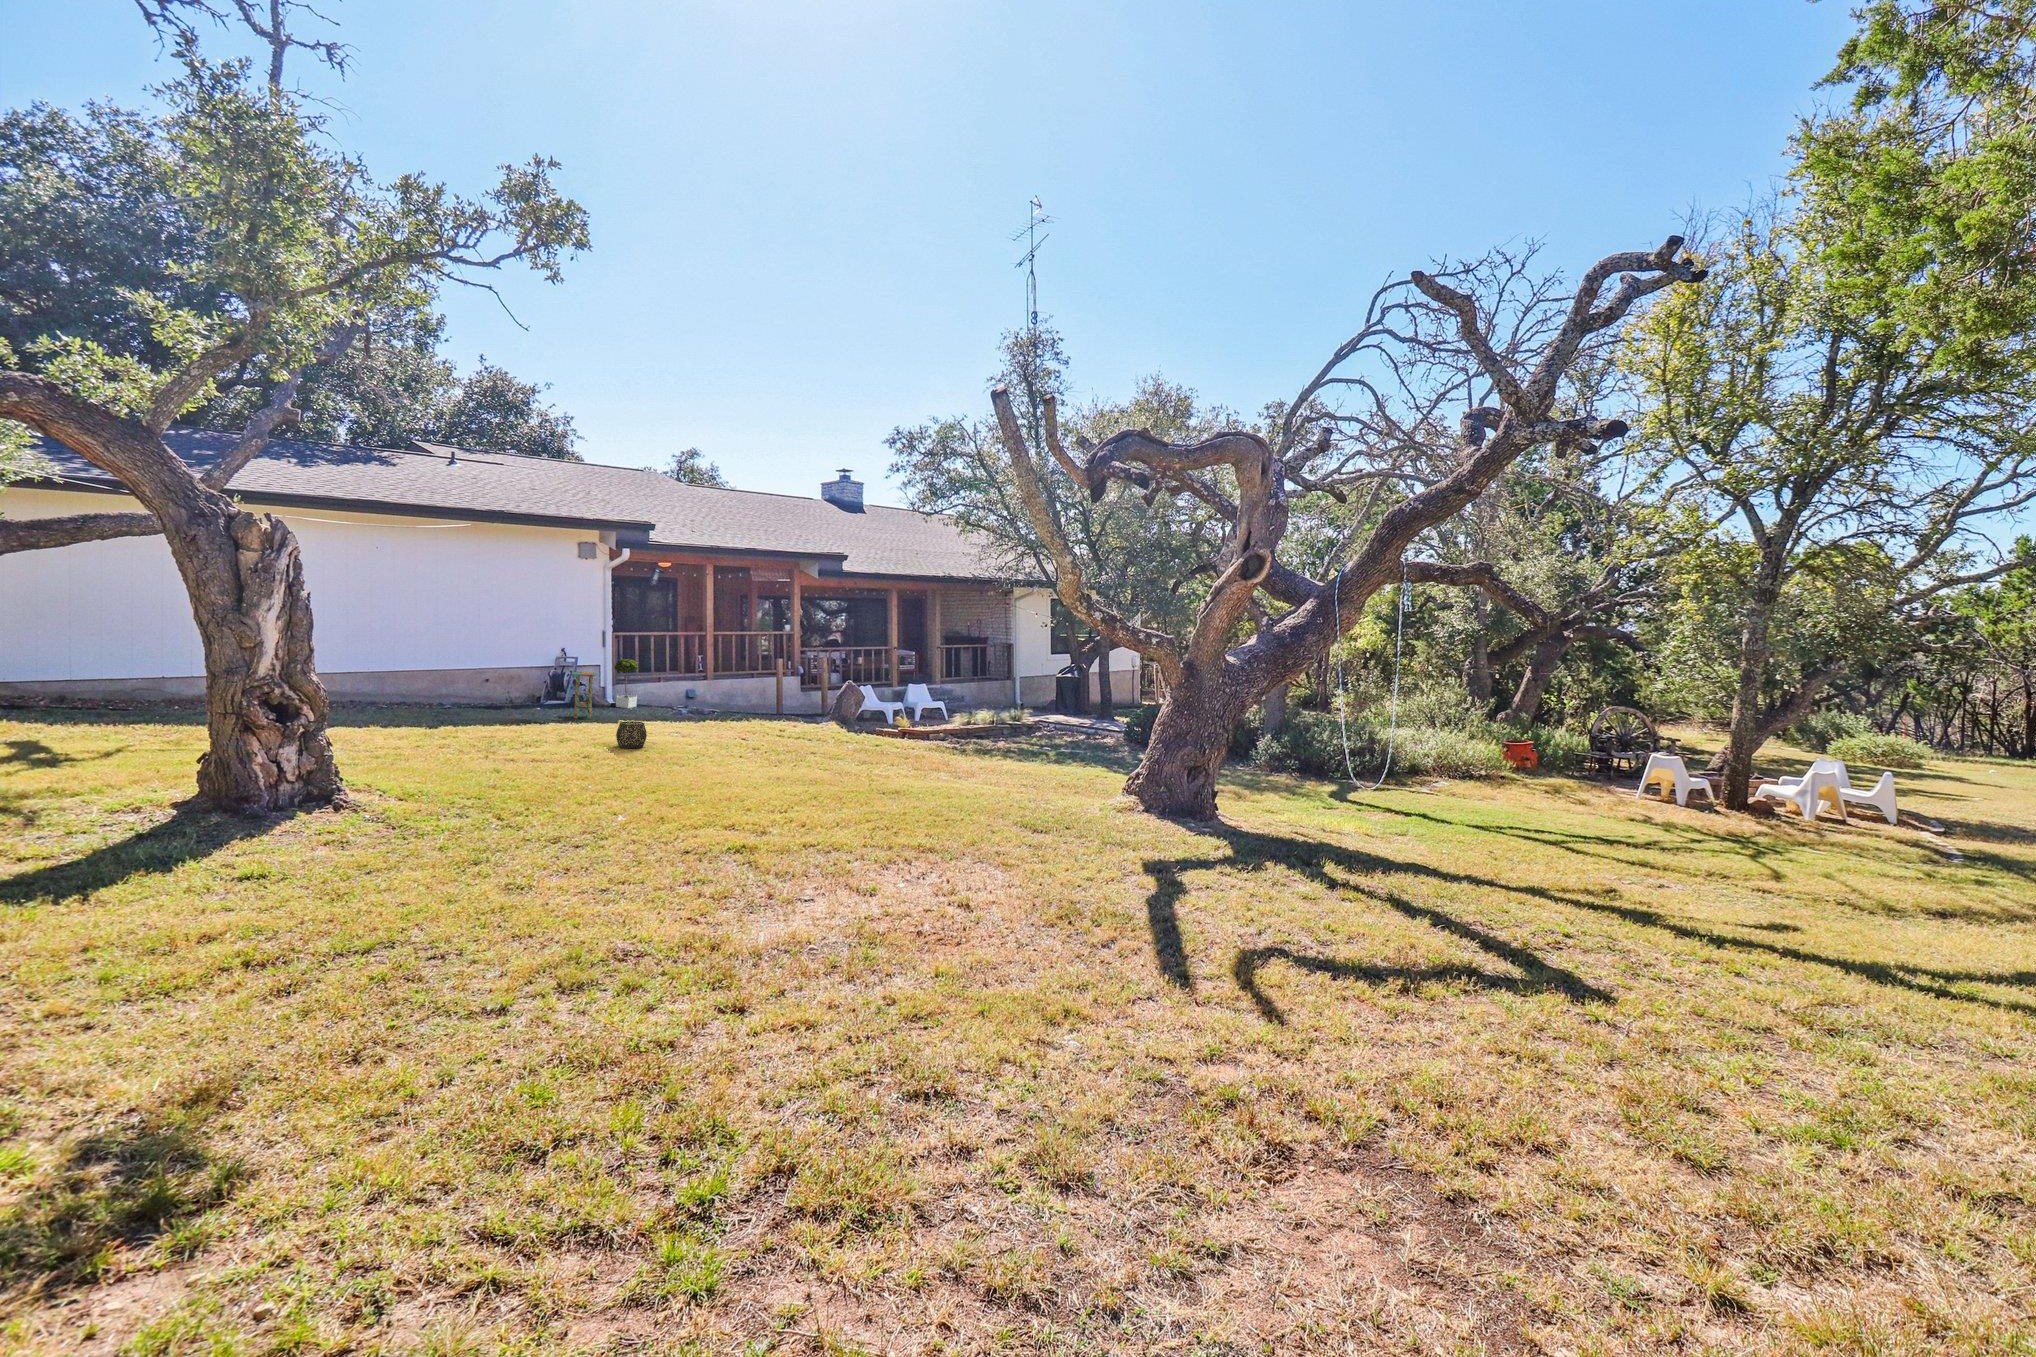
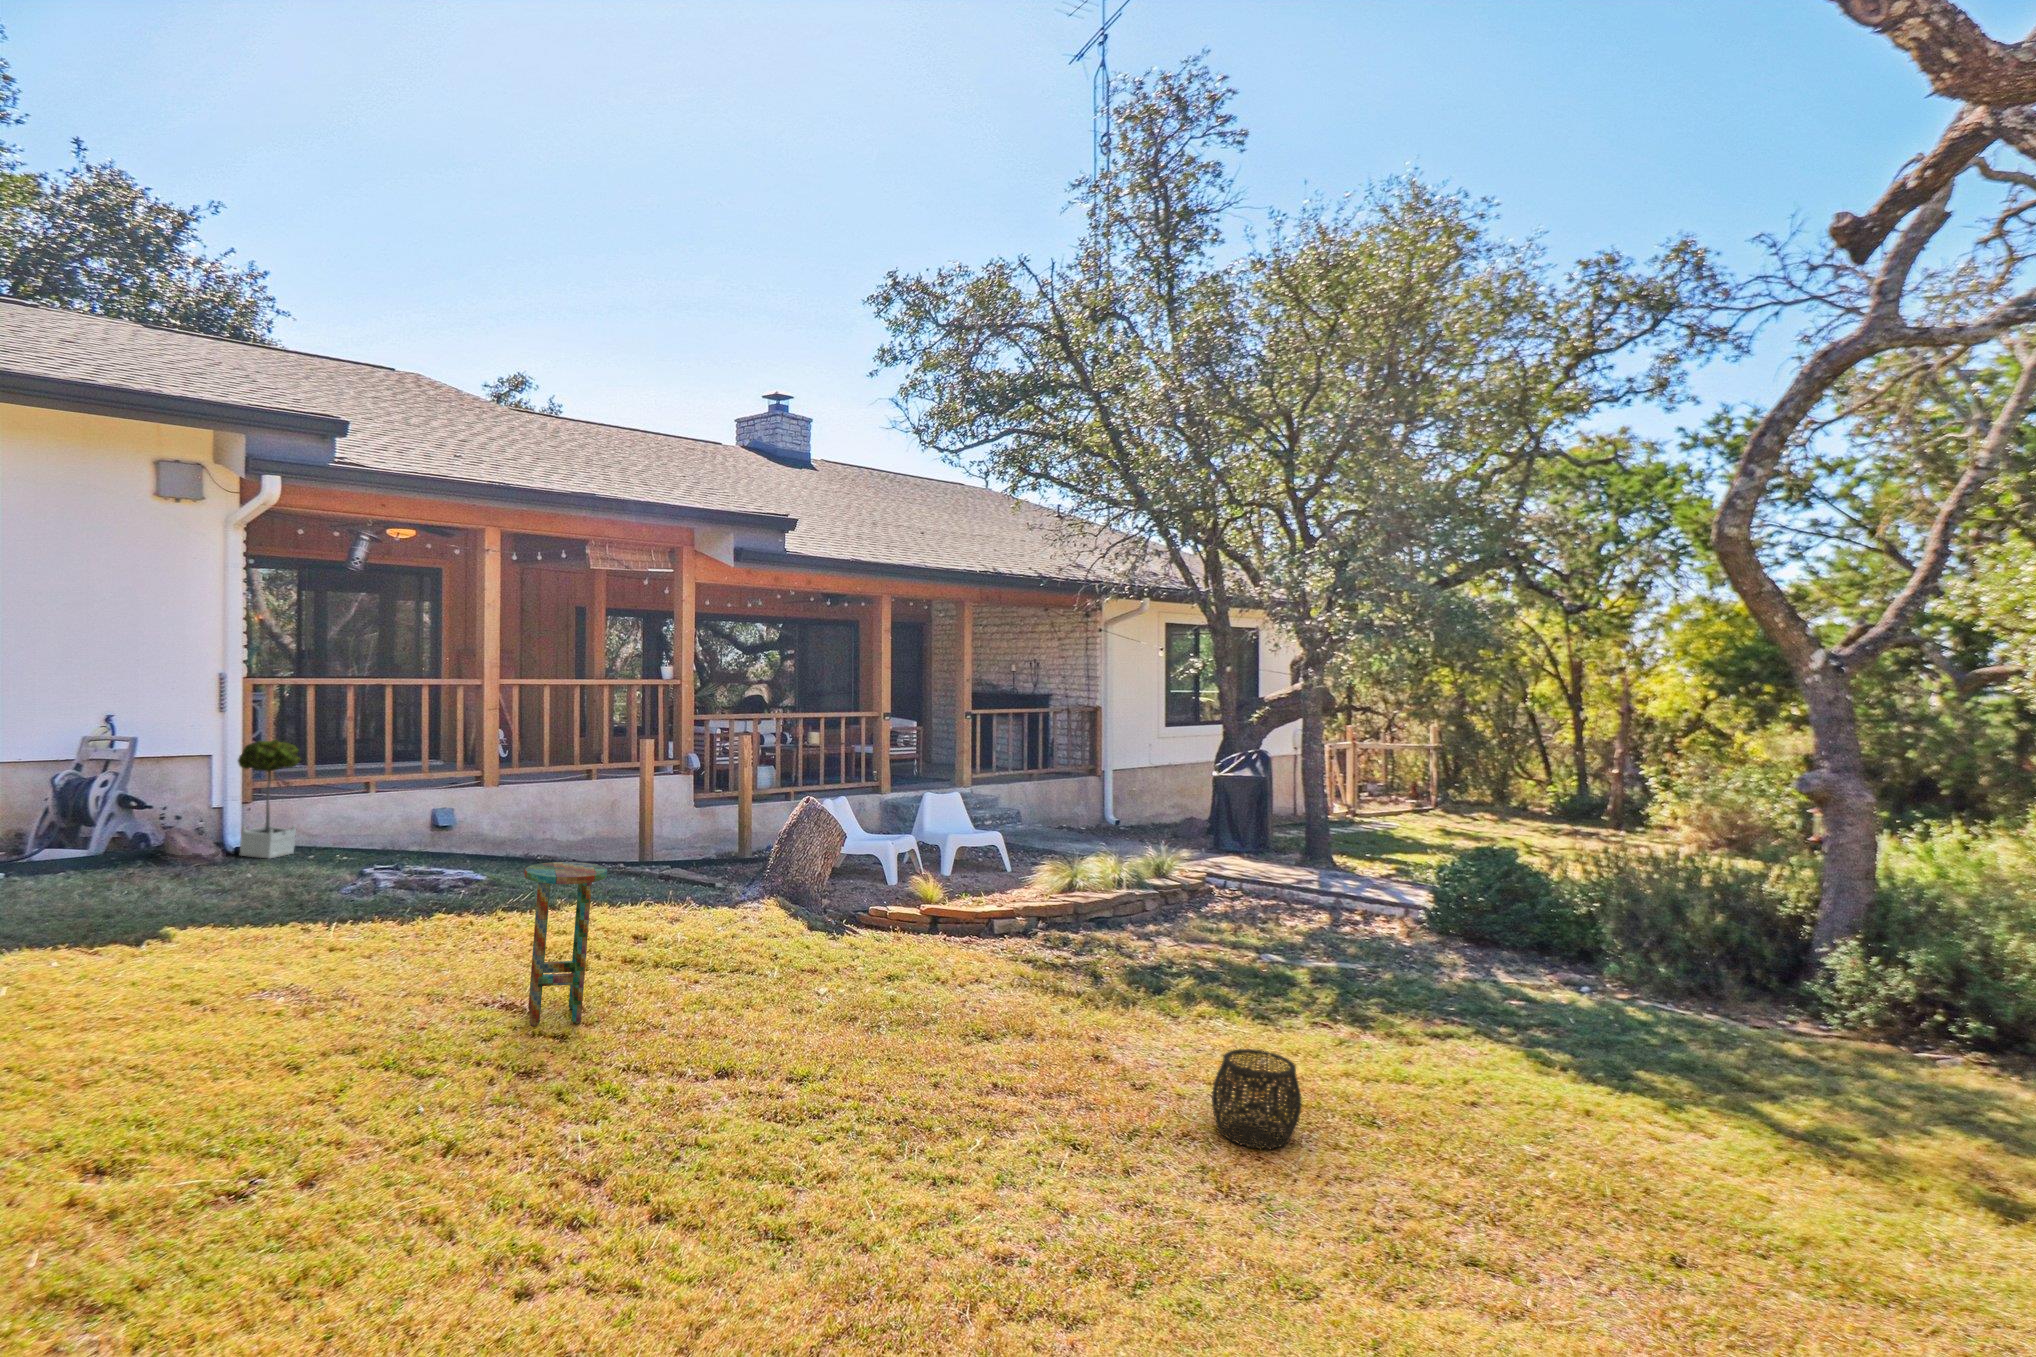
side table: present [571,672,598,719] -> present [524,862,607,1026]
woven basket: present [616,721,647,748] -> present [1212,1049,1301,1149]

